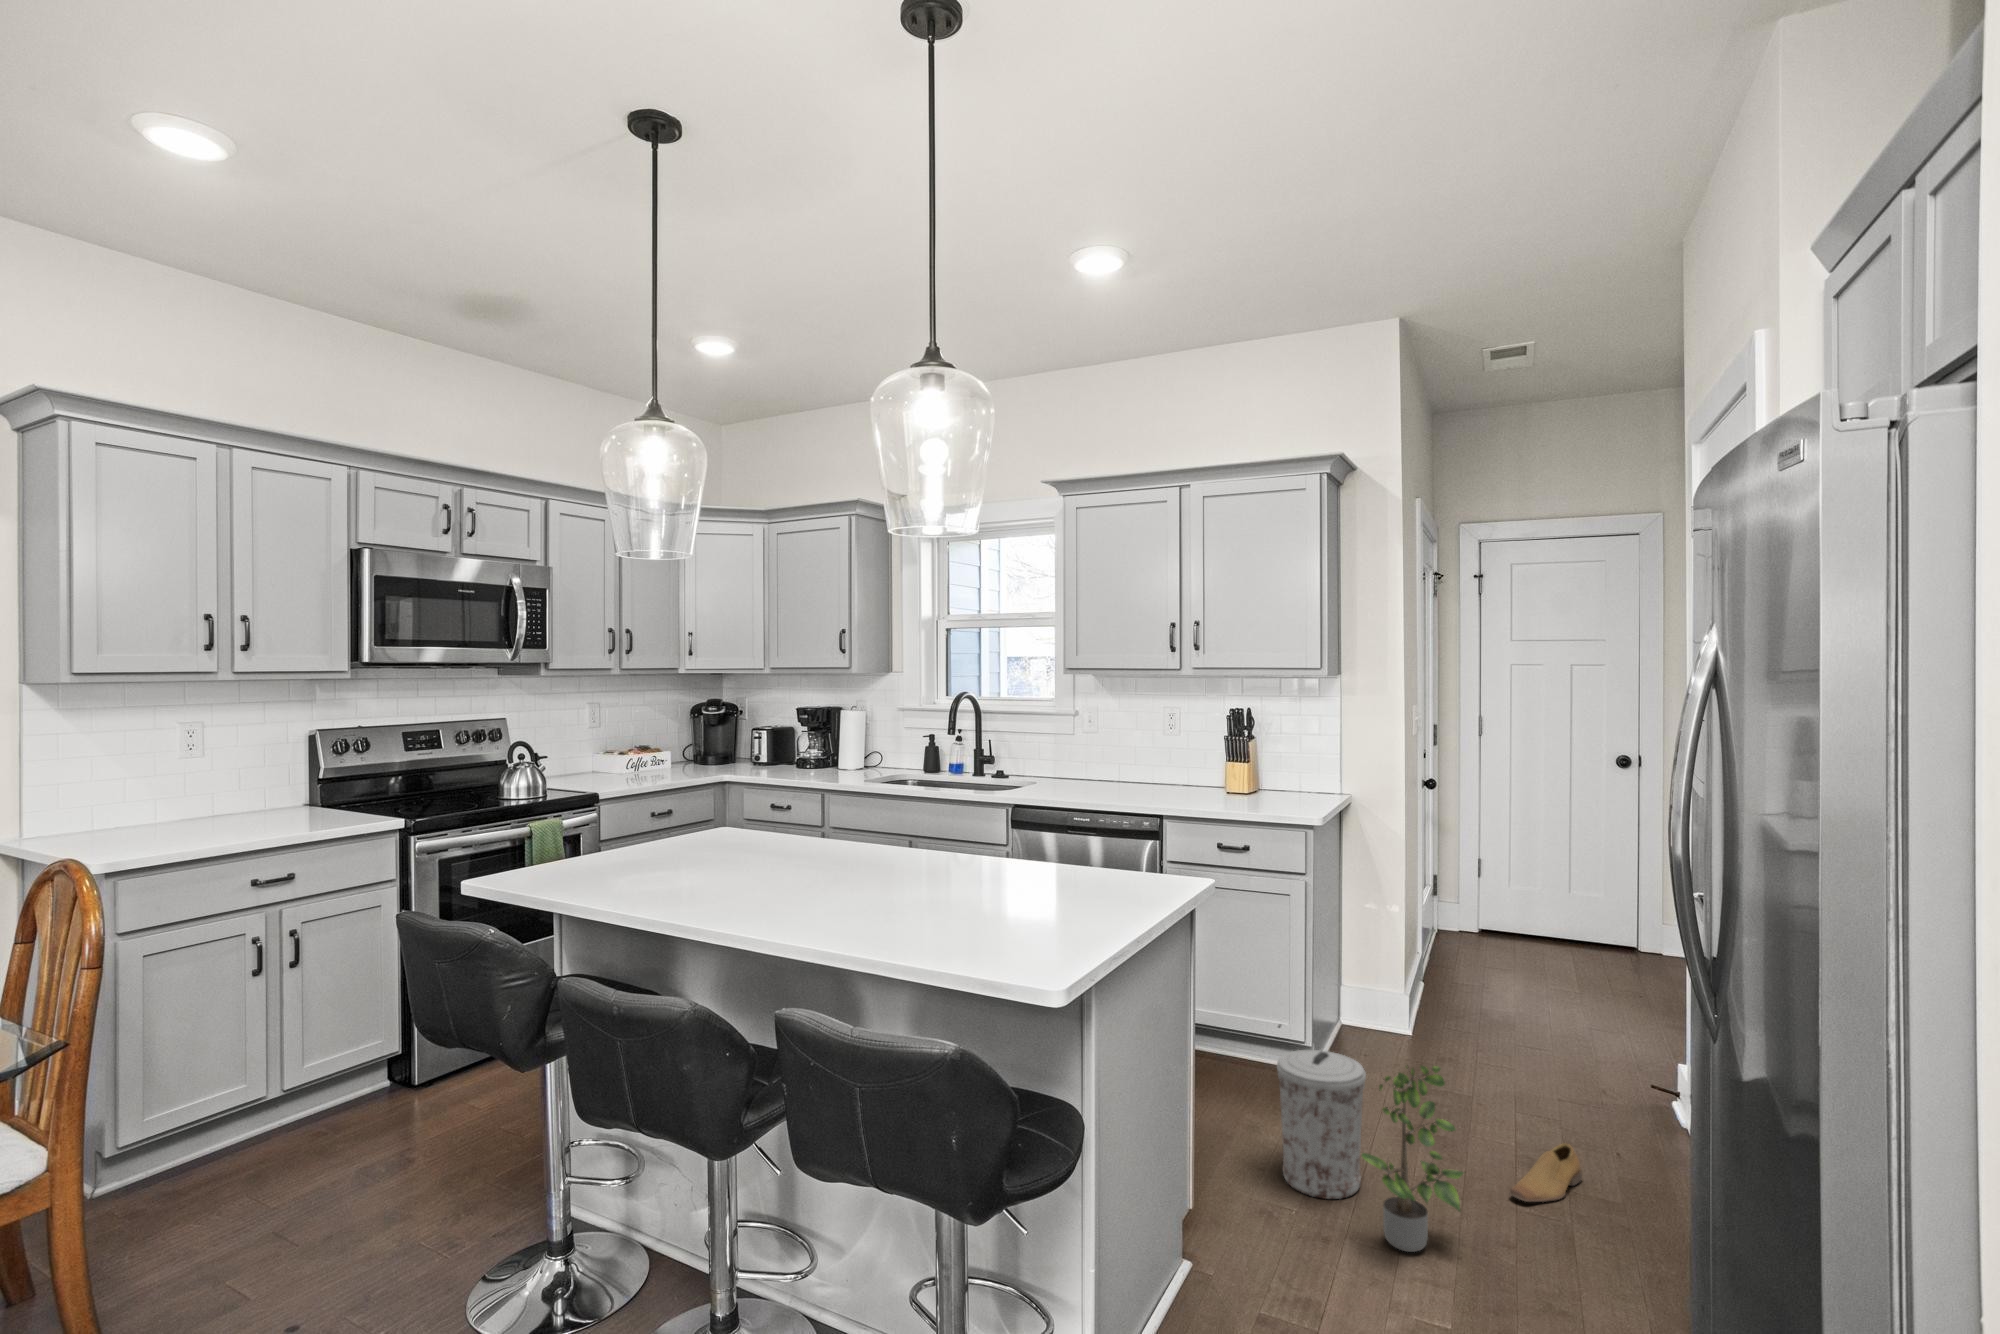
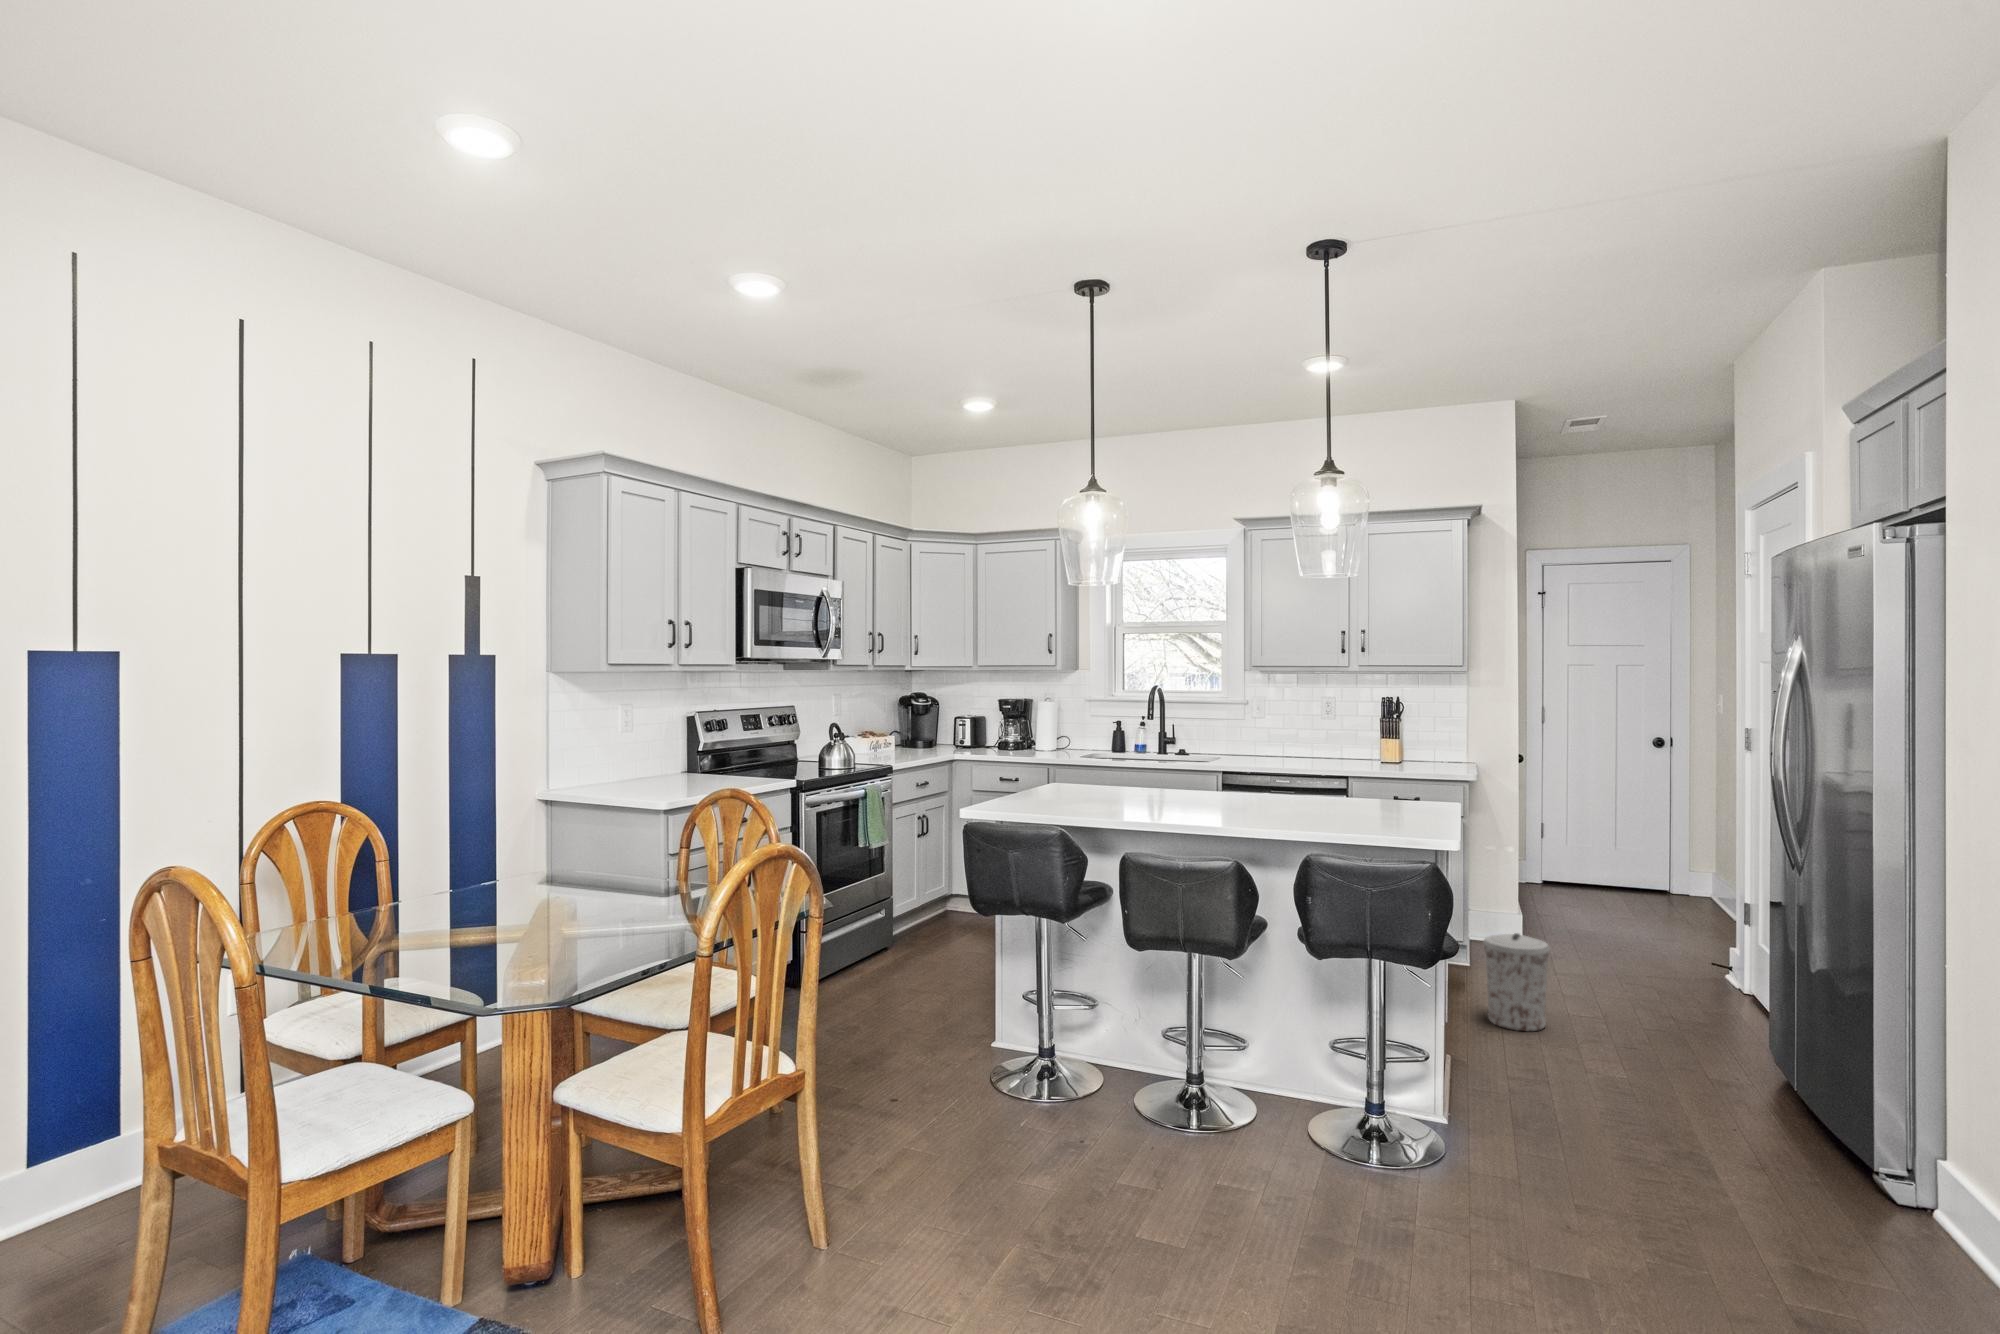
potted plant: present [1361,1065,1463,1252] -> none [1562,927,1633,1054]
shoe: present [1510,1143,1582,1202] -> none [1648,995,1692,1030]

